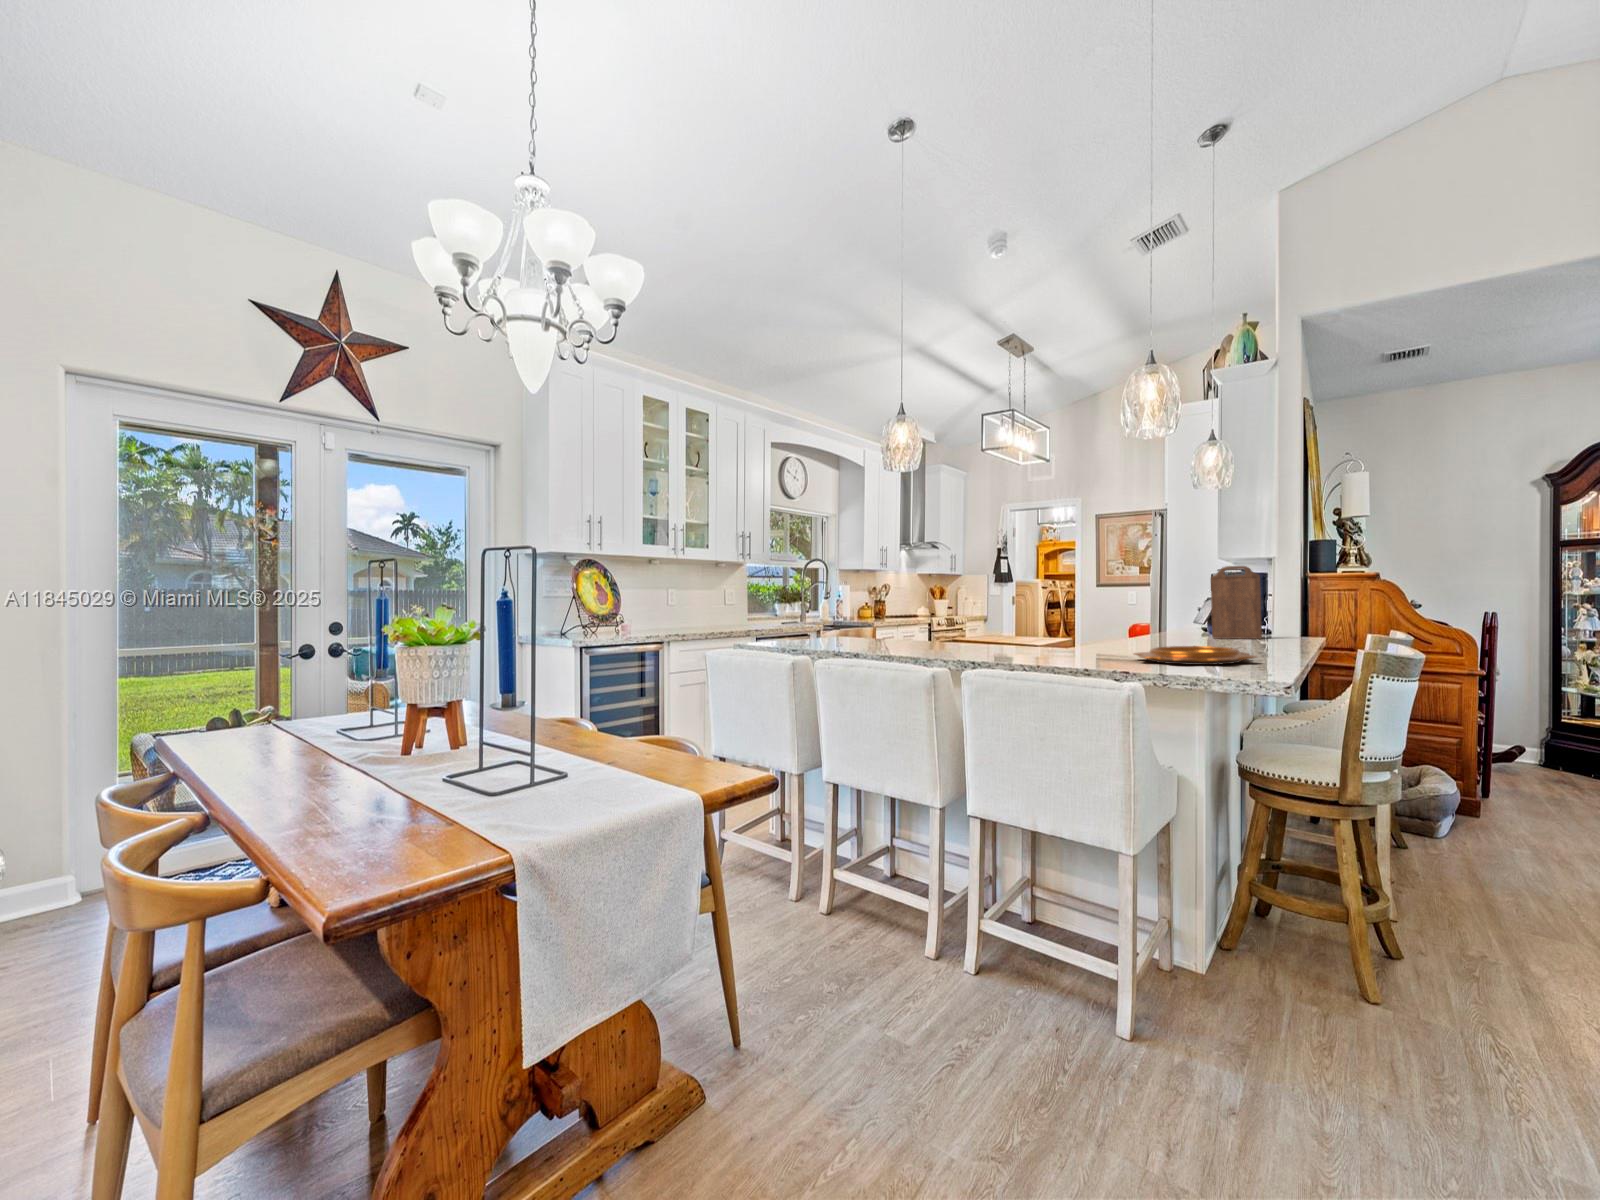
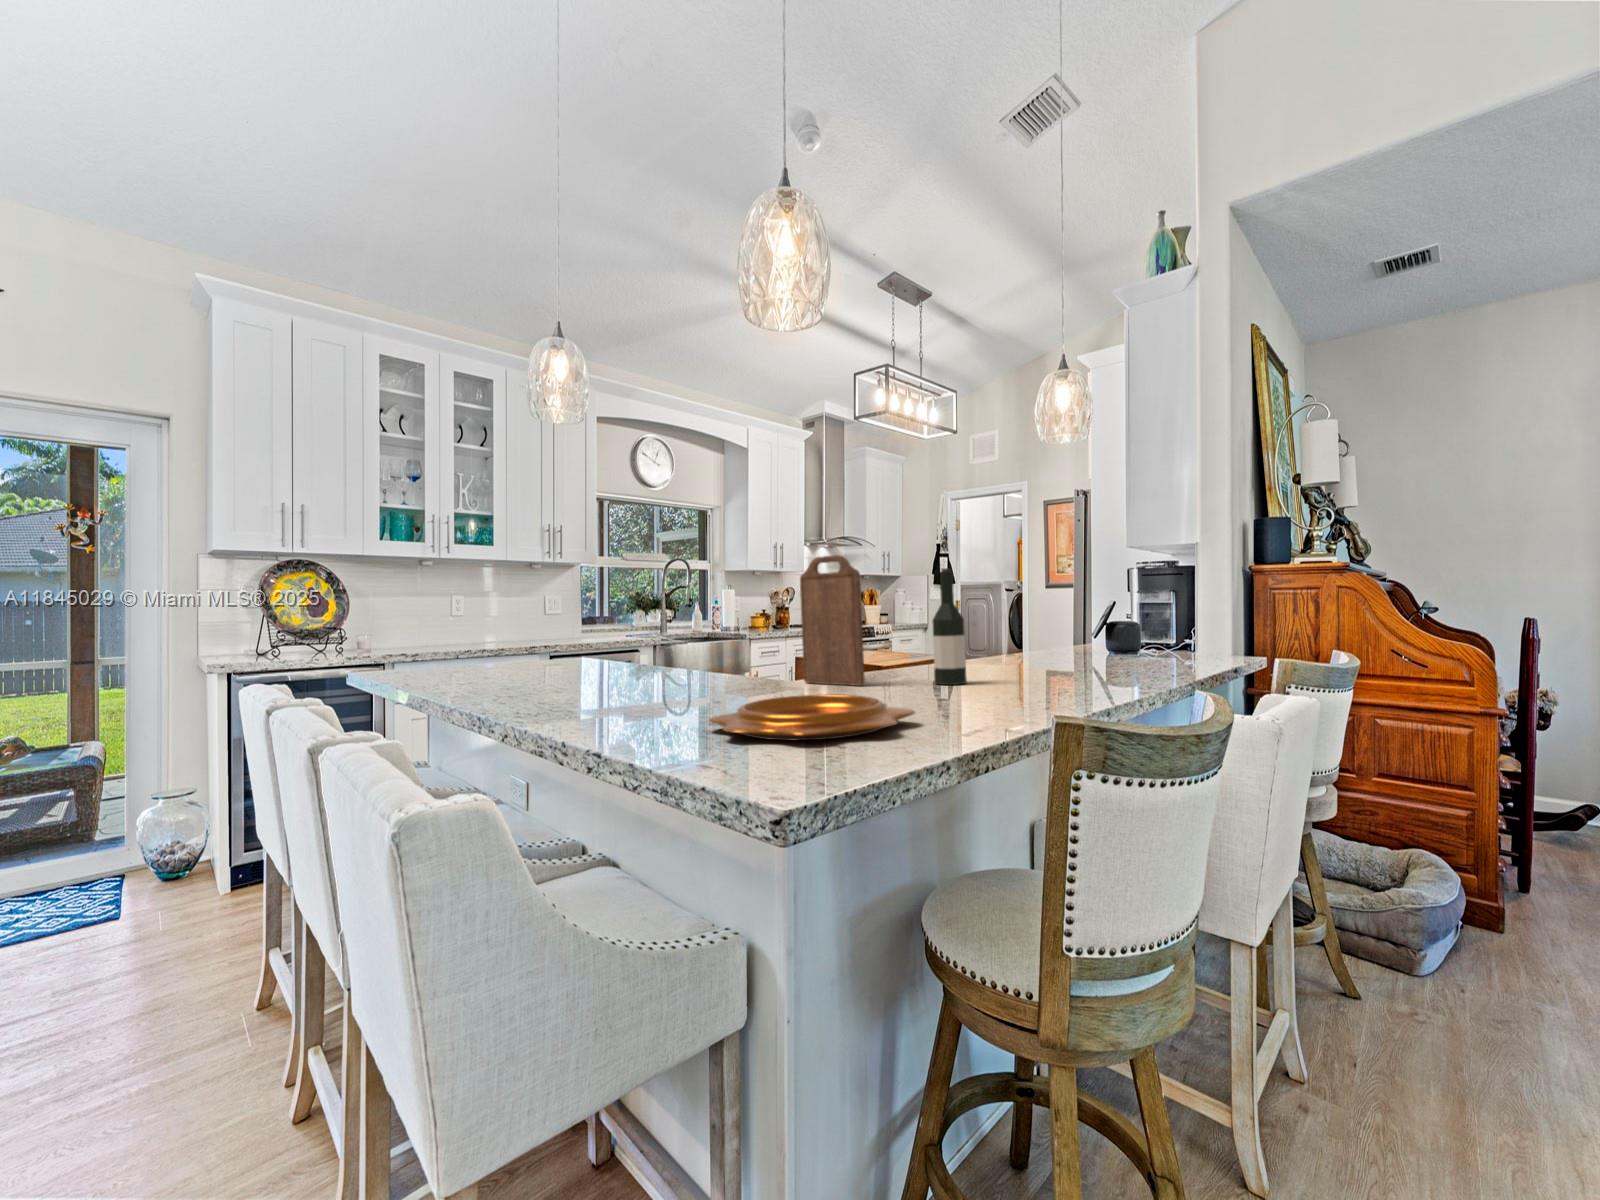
cutting board: present [1210,566,1262,639] -> present [800,555,865,686]
wine bottle: none [1173,575,1196,647] -> present [932,568,967,685]

